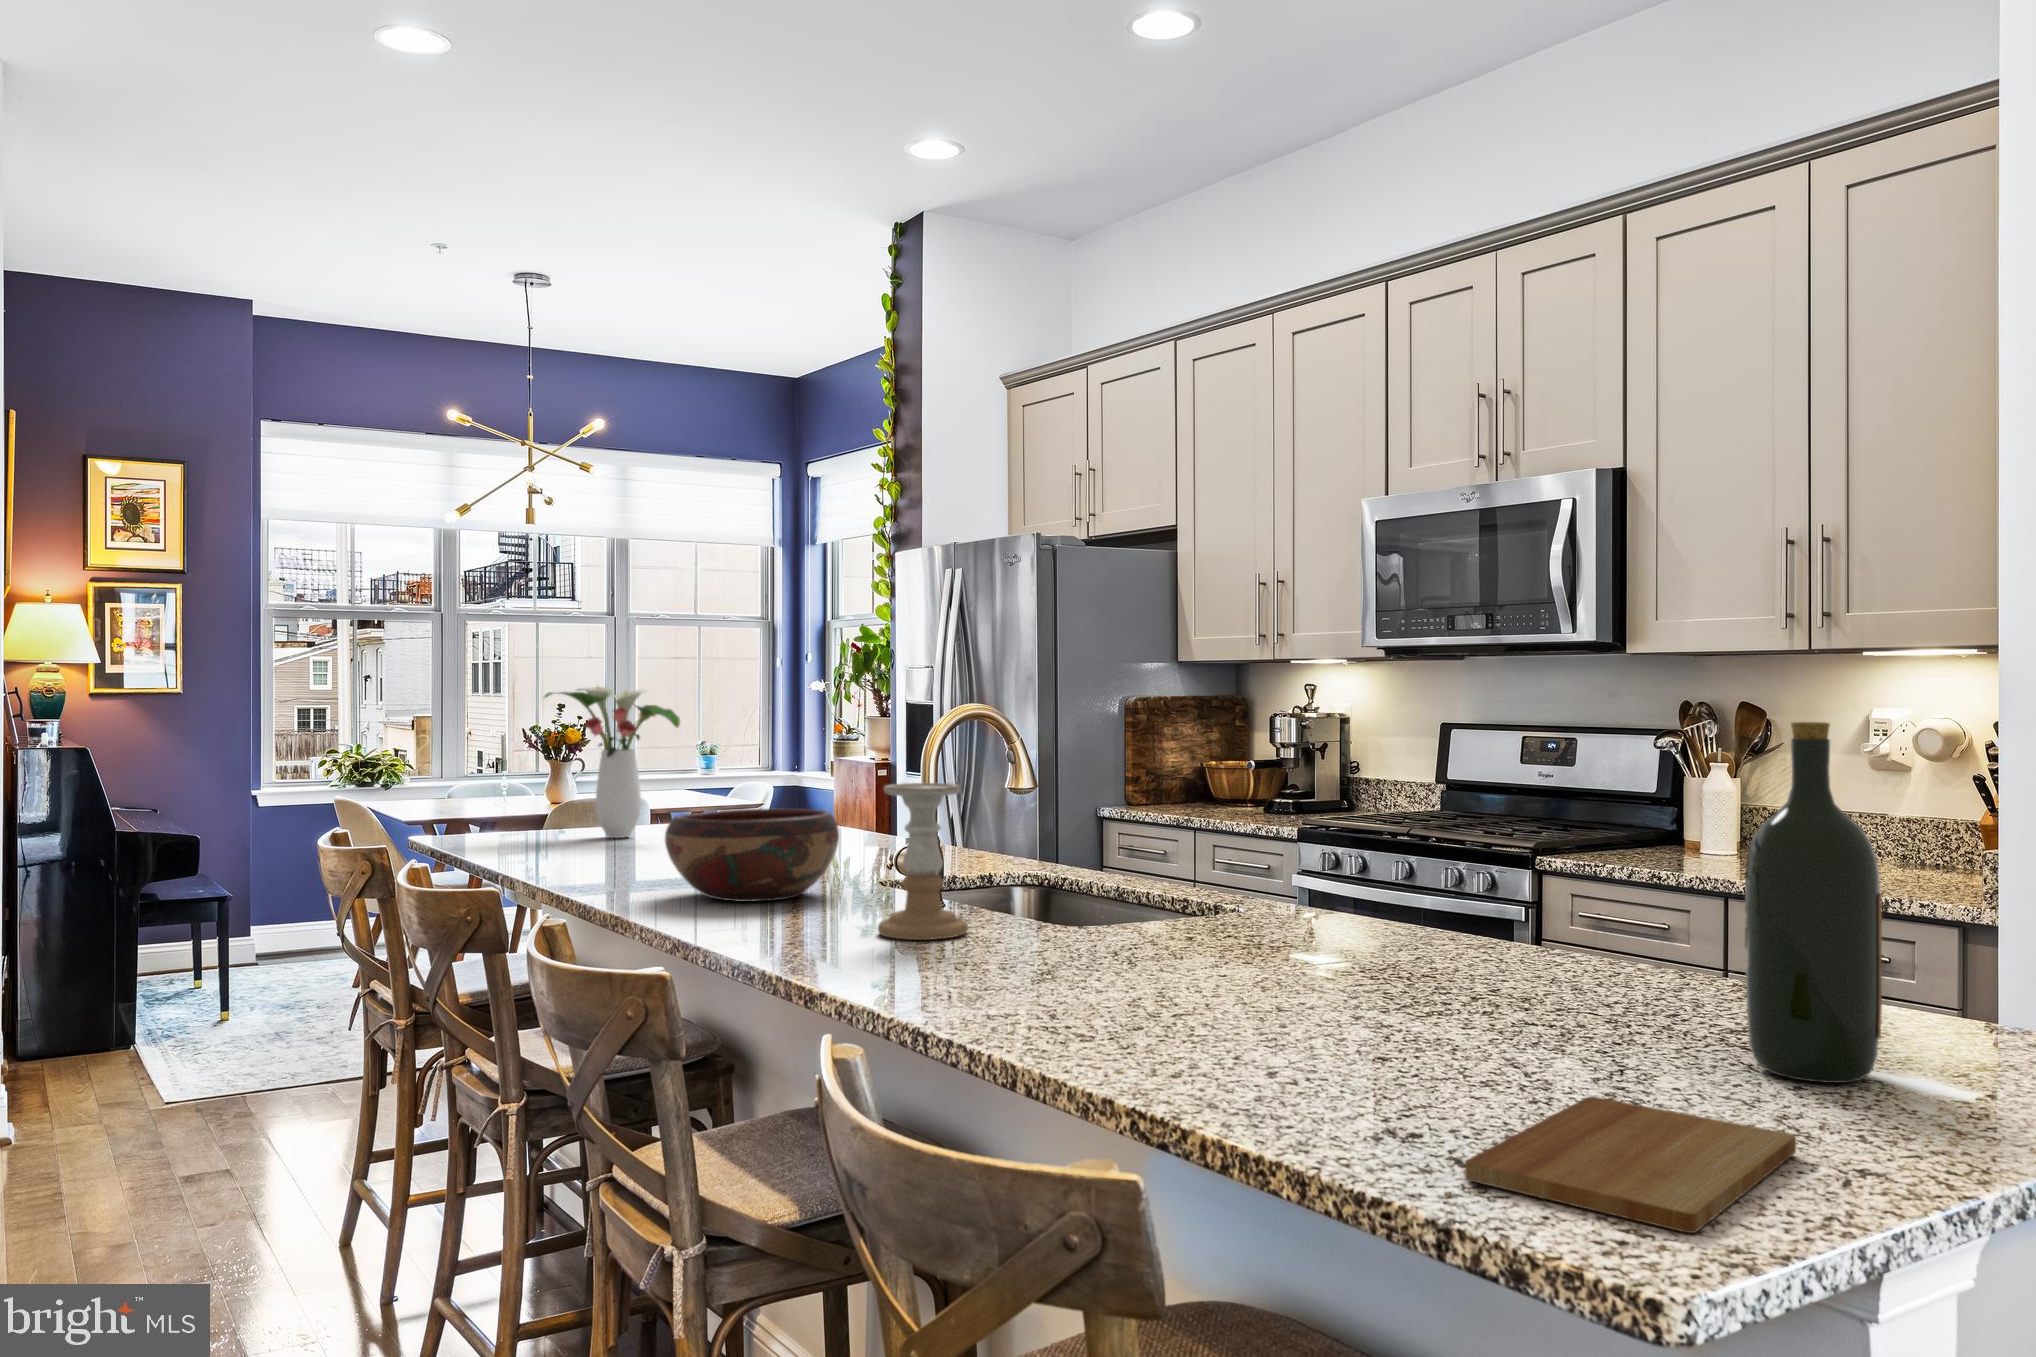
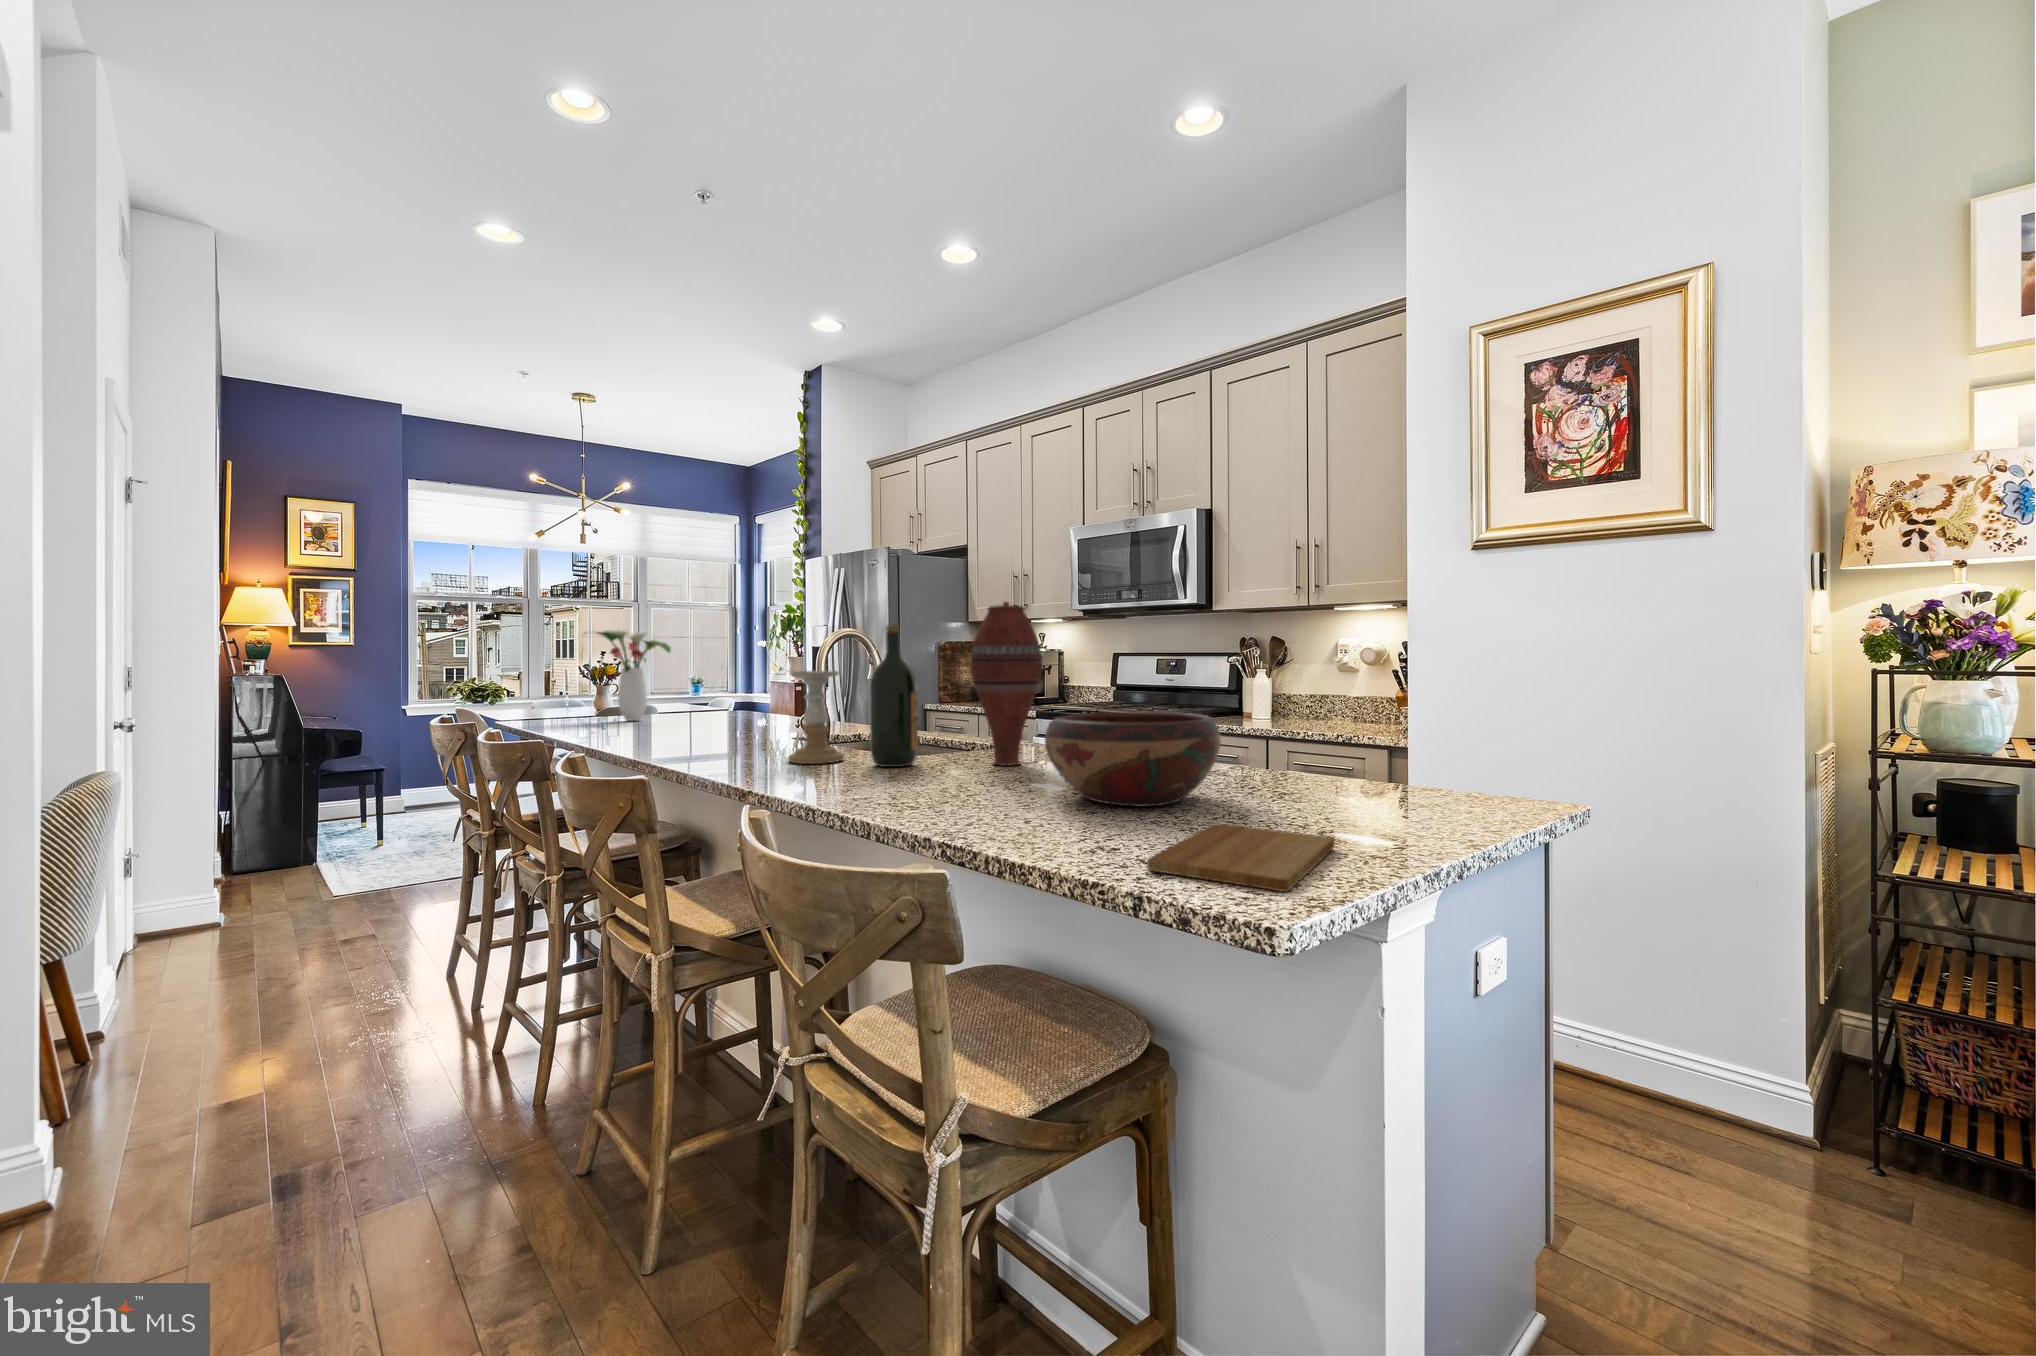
vase: none [1179,675,1302,954] -> present [971,602,1042,766]
wine bottle: present [1745,722,1882,1083] -> present [869,625,918,767]
decorative bowl: present [665,809,839,902] -> present [1045,712,1221,807]

